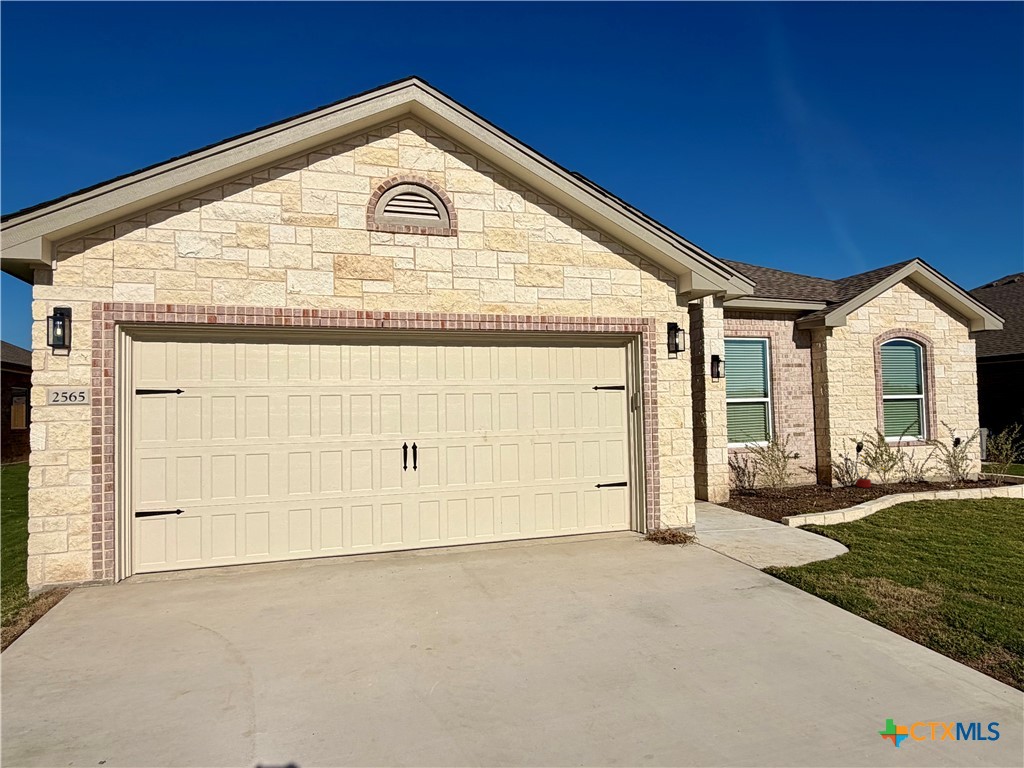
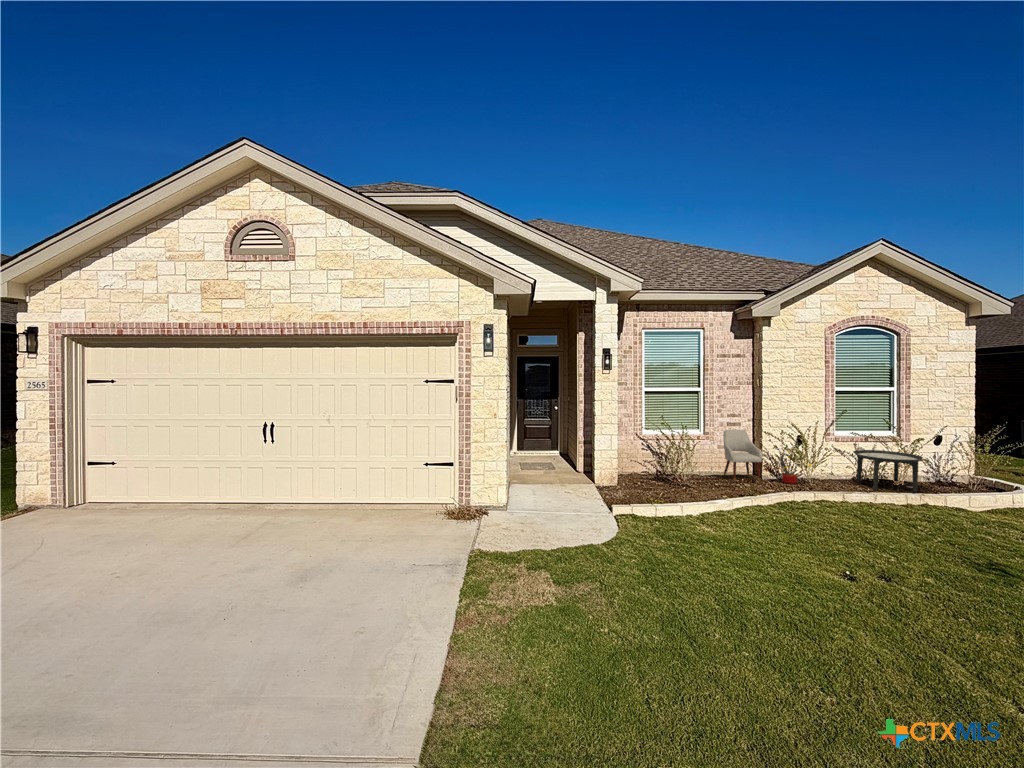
chair: none [795,439,839,489] -> present [723,430,762,481]
round table: none [907,452,971,487] -> present [853,450,923,492]

